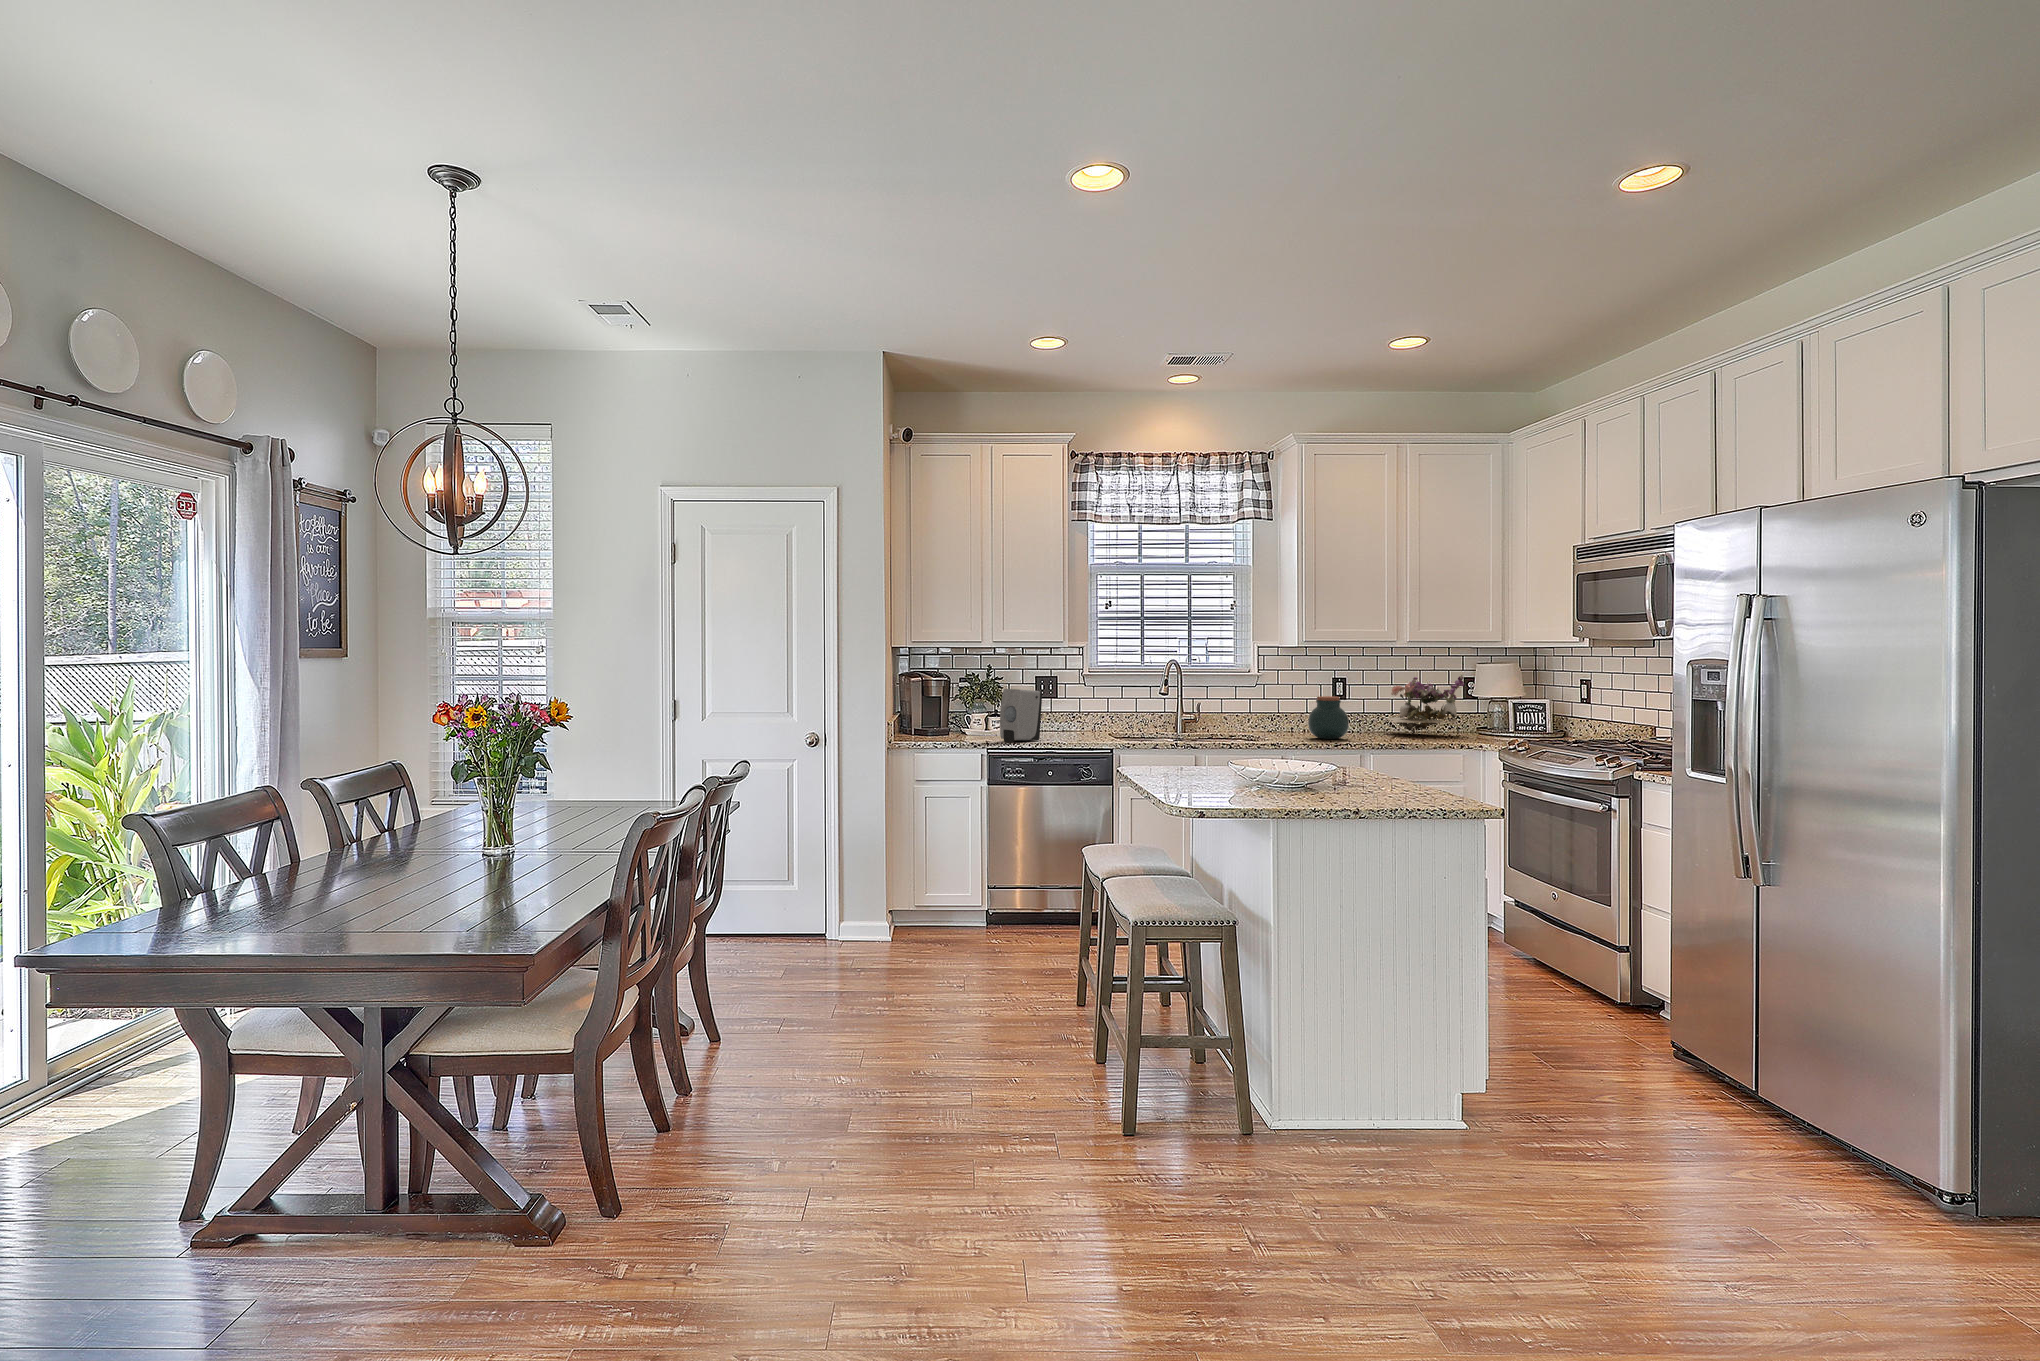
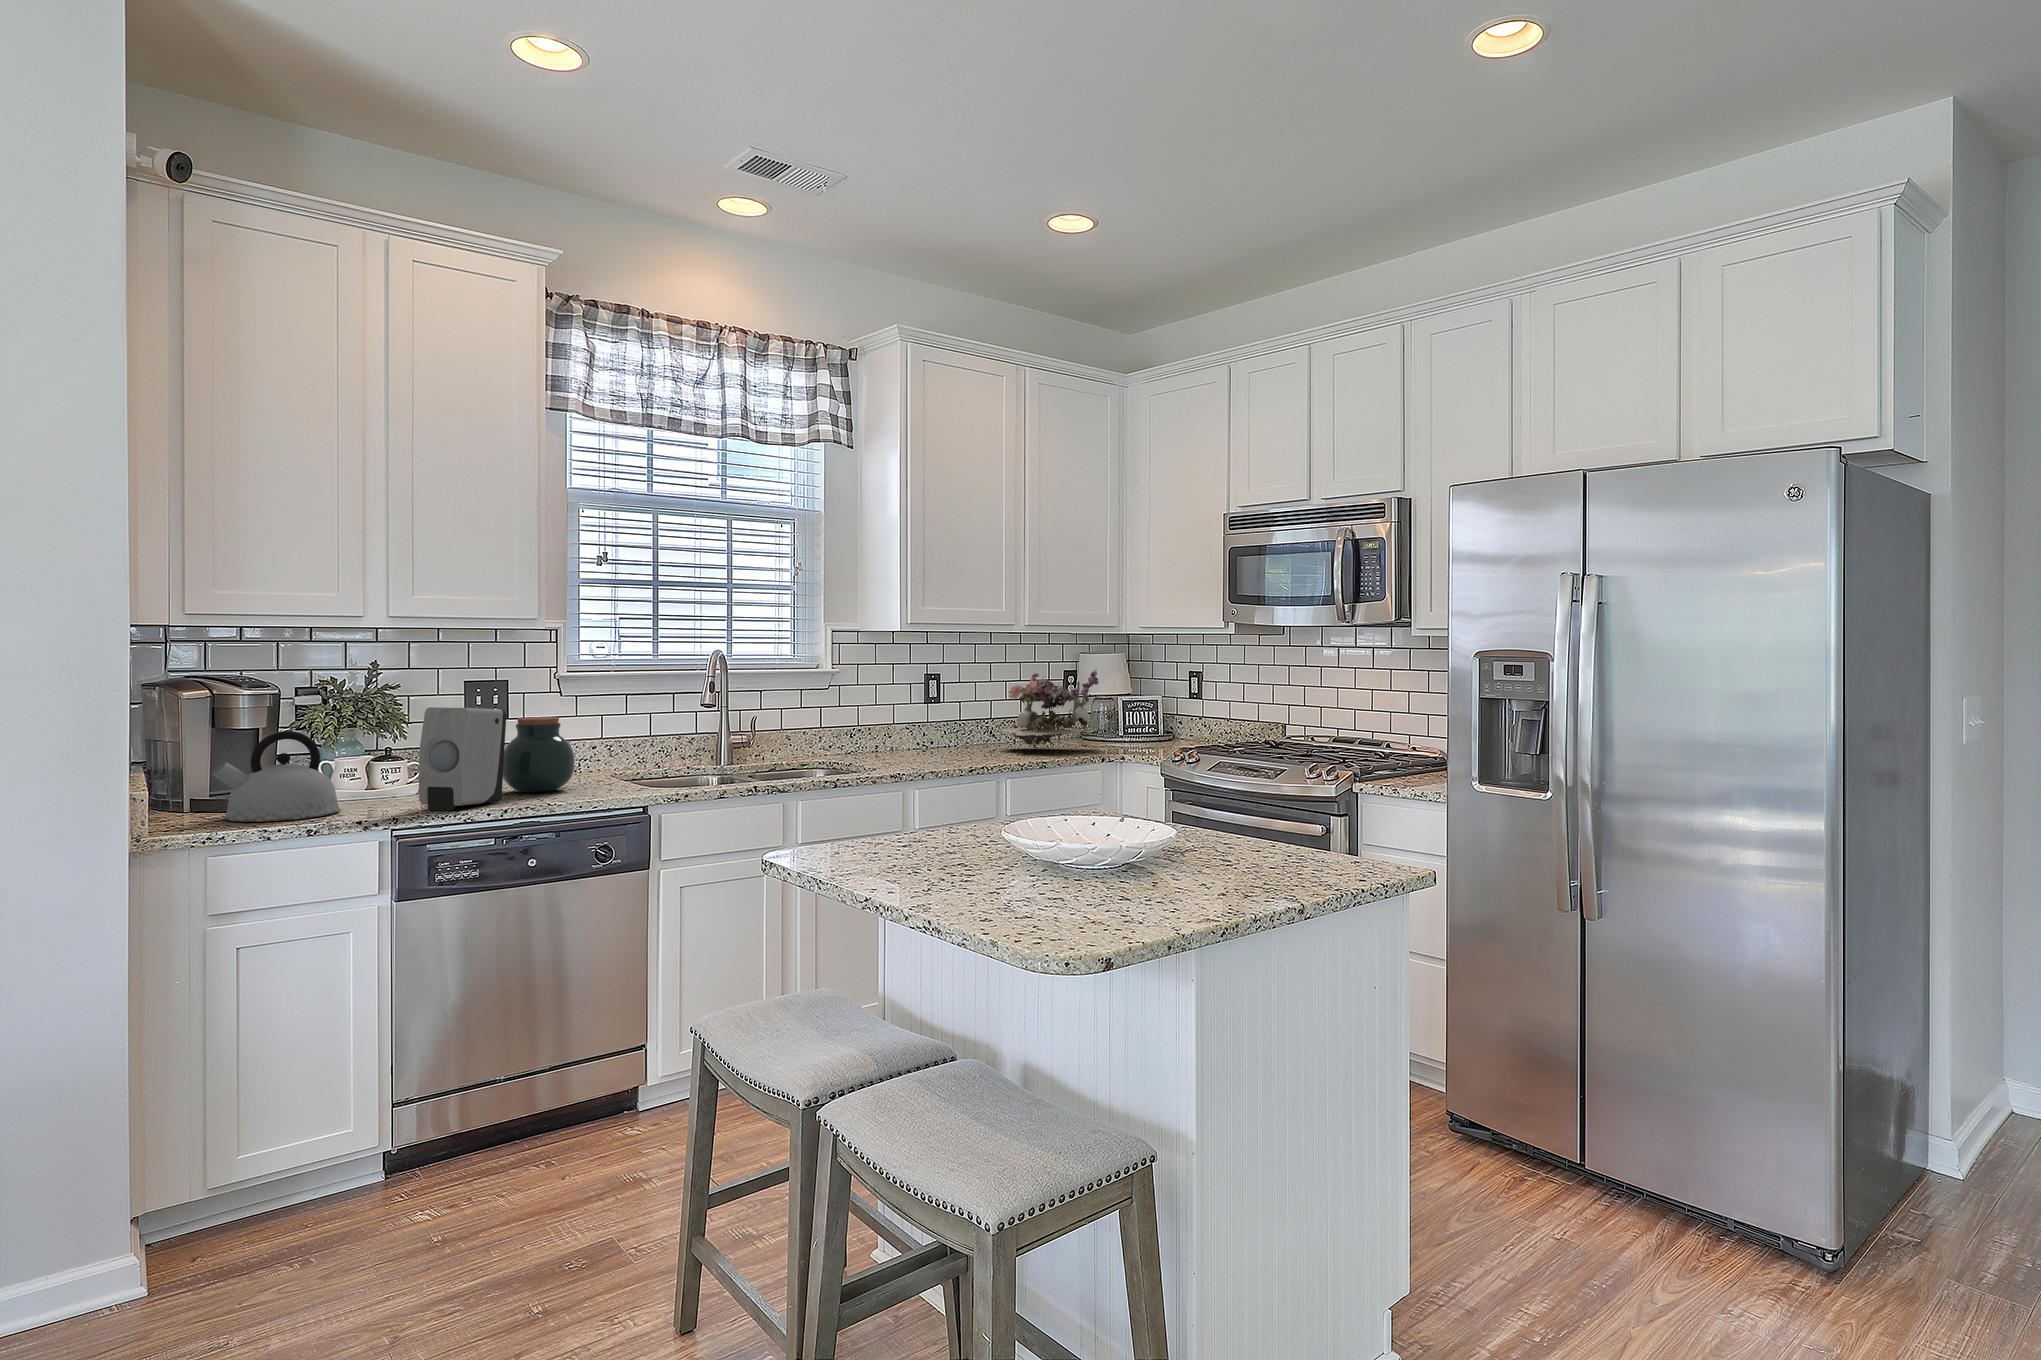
jar: present [1308,696,1349,739] -> present [503,717,575,792]
kettle: none [917,698,968,741] -> present [212,731,341,822]

